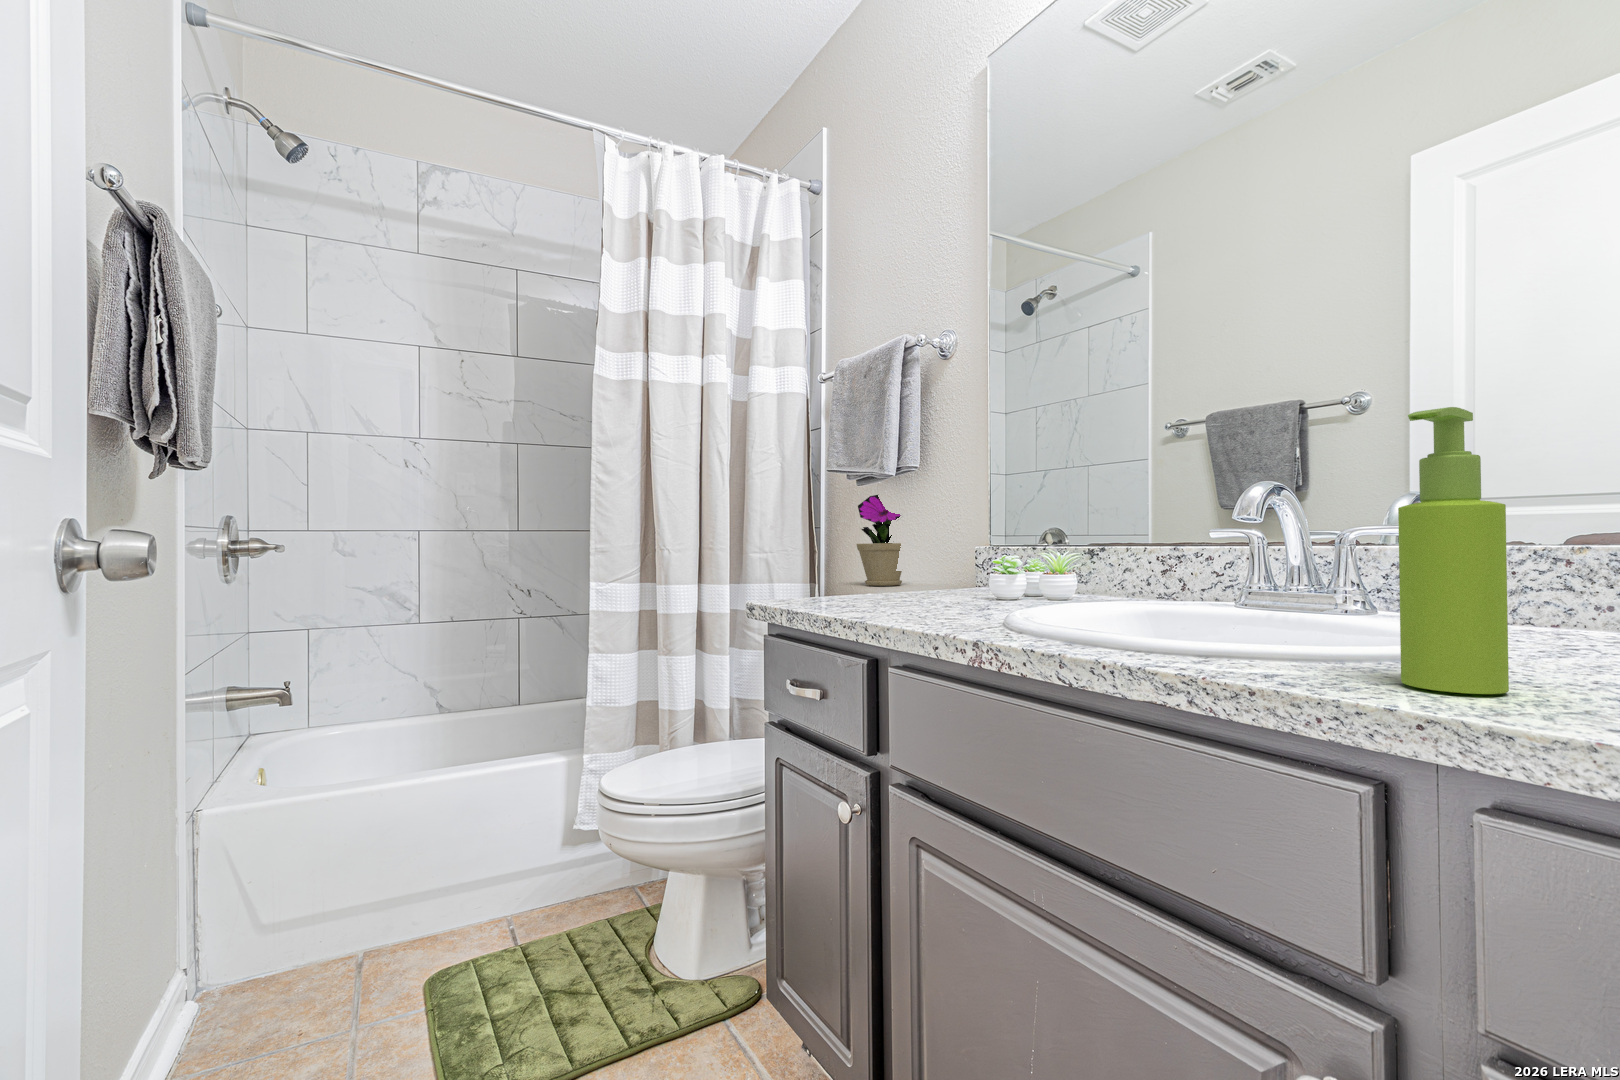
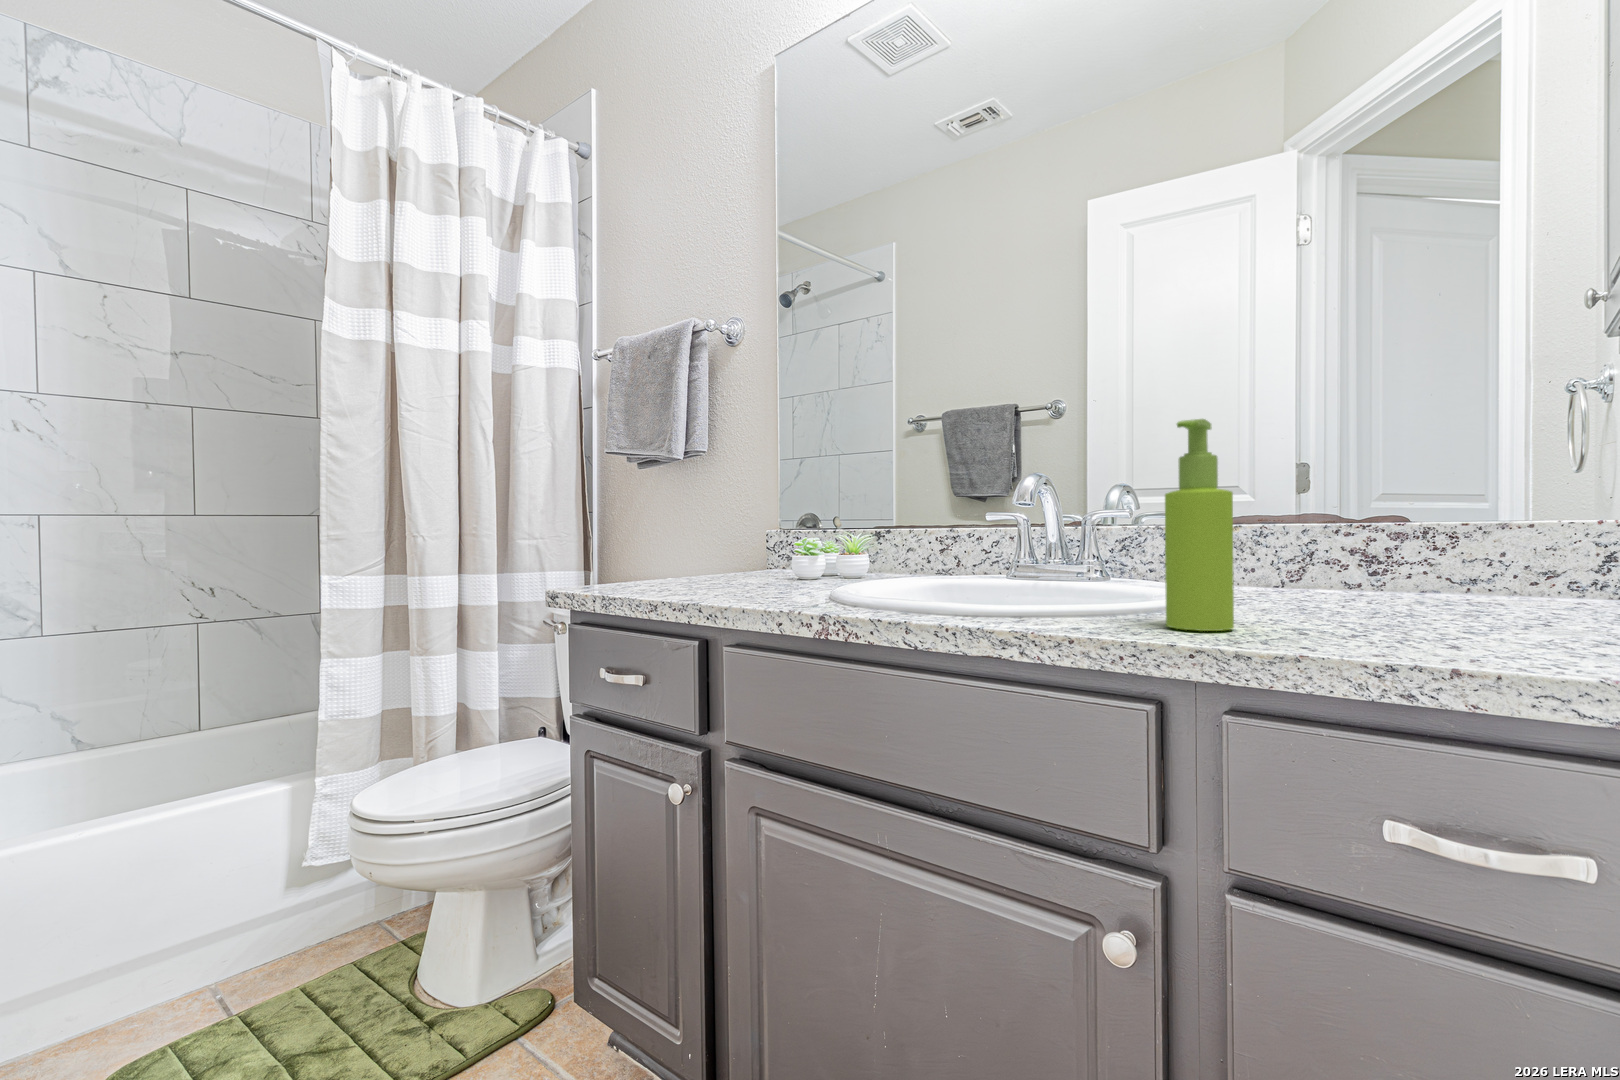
flower pot: present [857,495,902,586] -> none [638,477,692,571]

